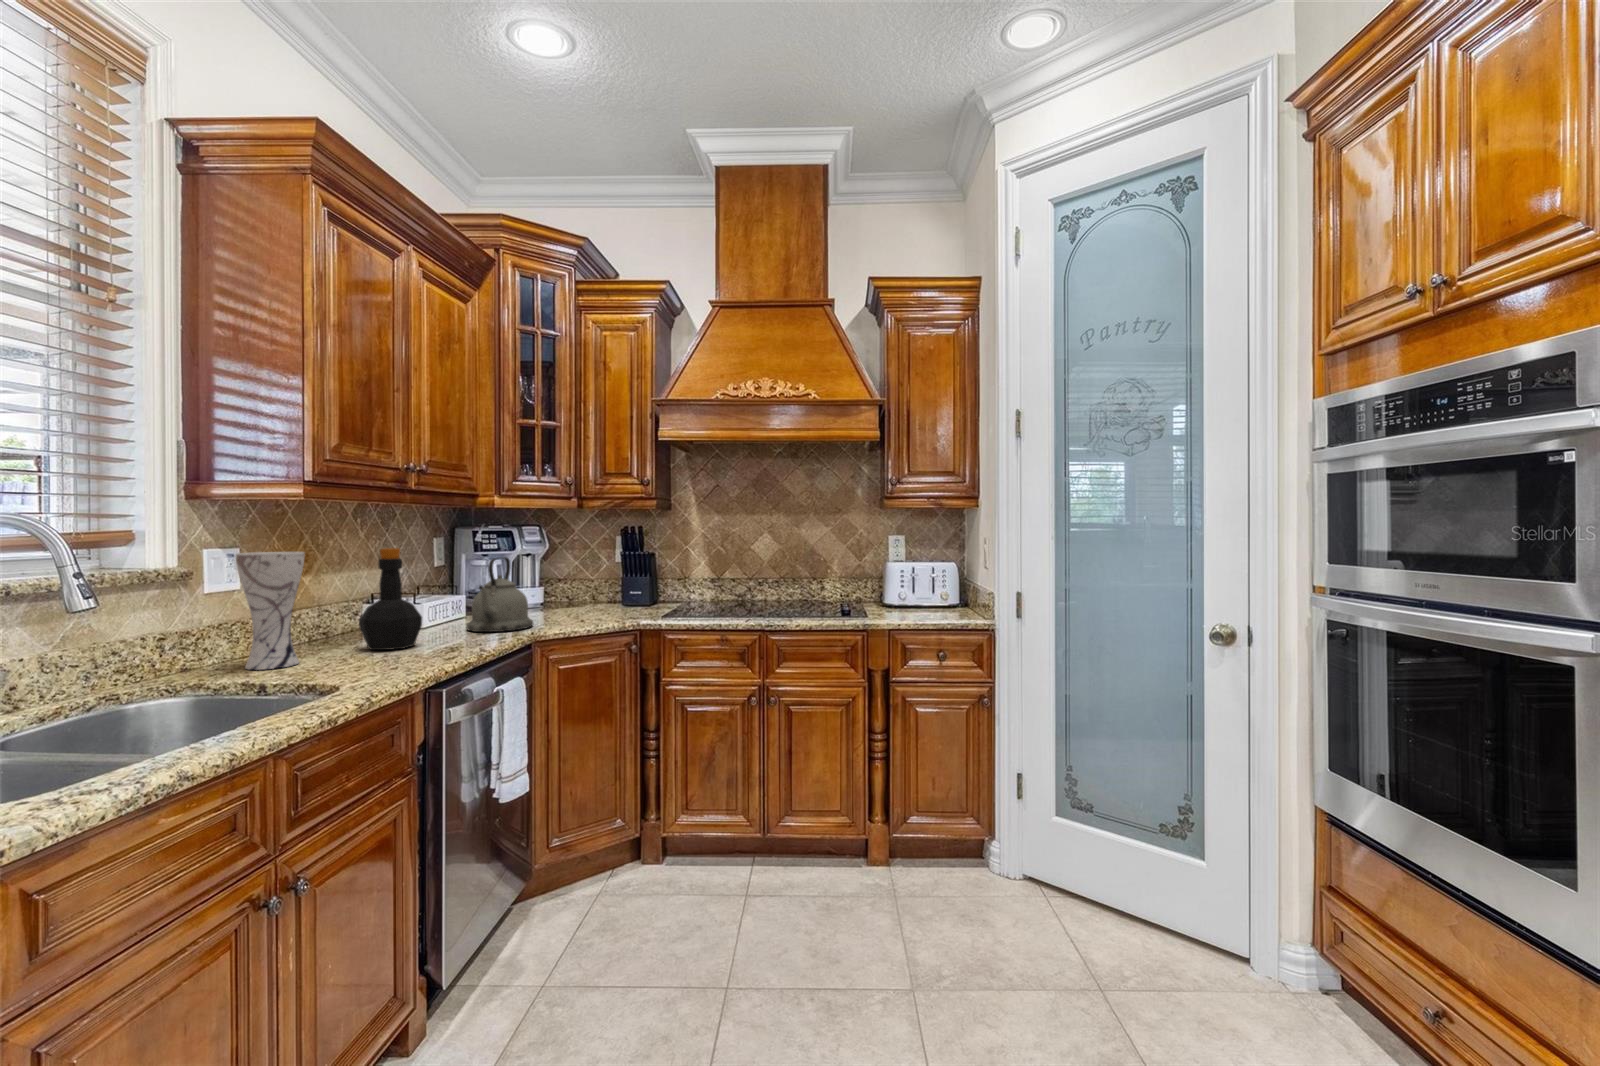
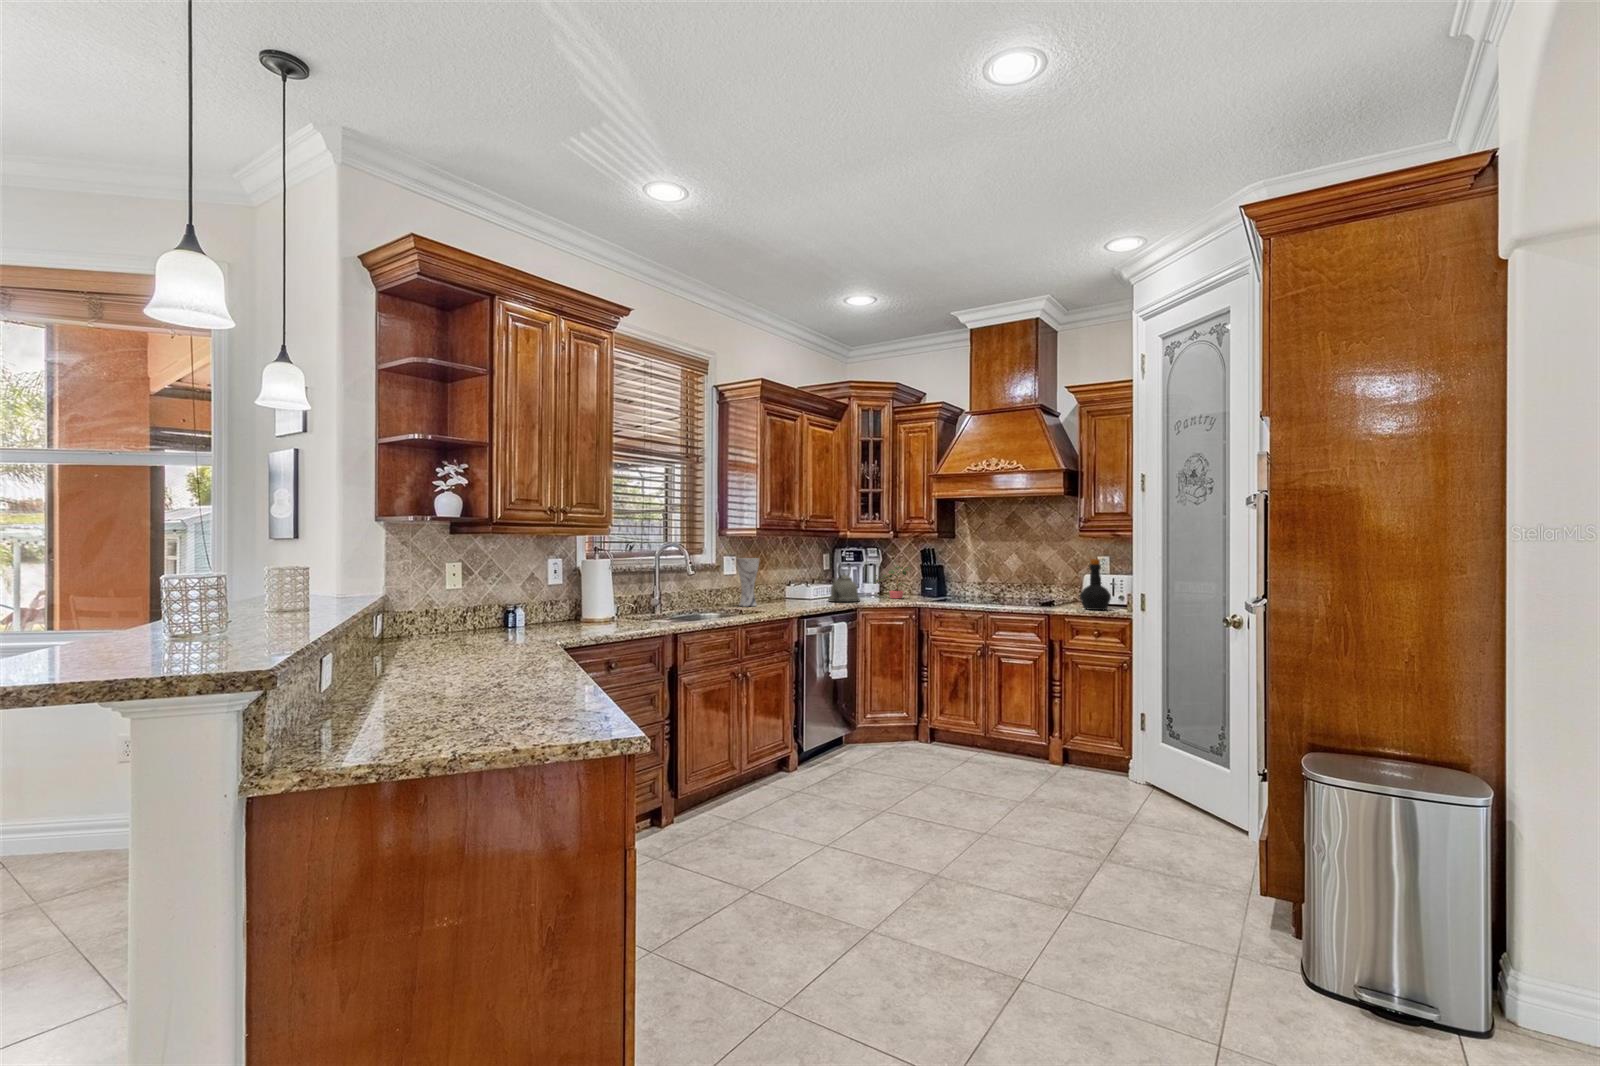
bottle: present [359,548,422,650] -> present [1080,559,1111,610]
potted plant: none [541,555,618,613] -> present [874,565,911,599]

